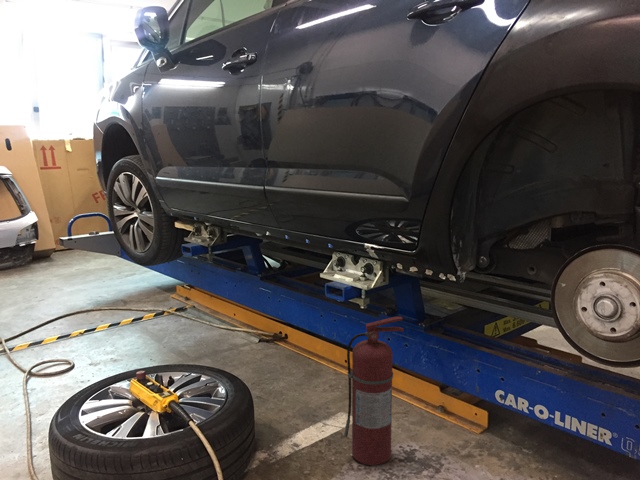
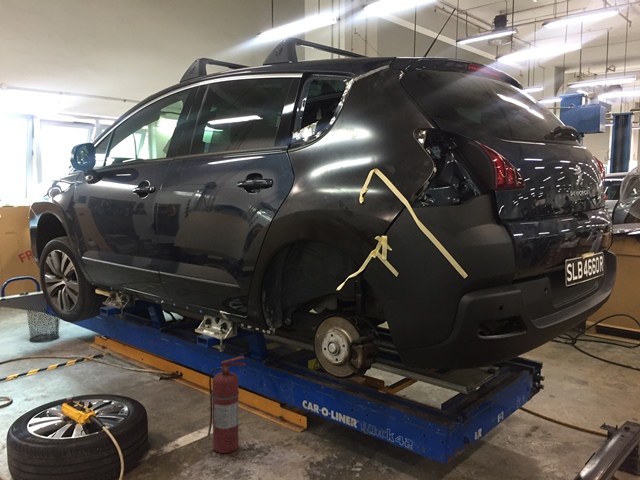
waste bin: none [97,245,137,291] -> present [27,310,60,342]

